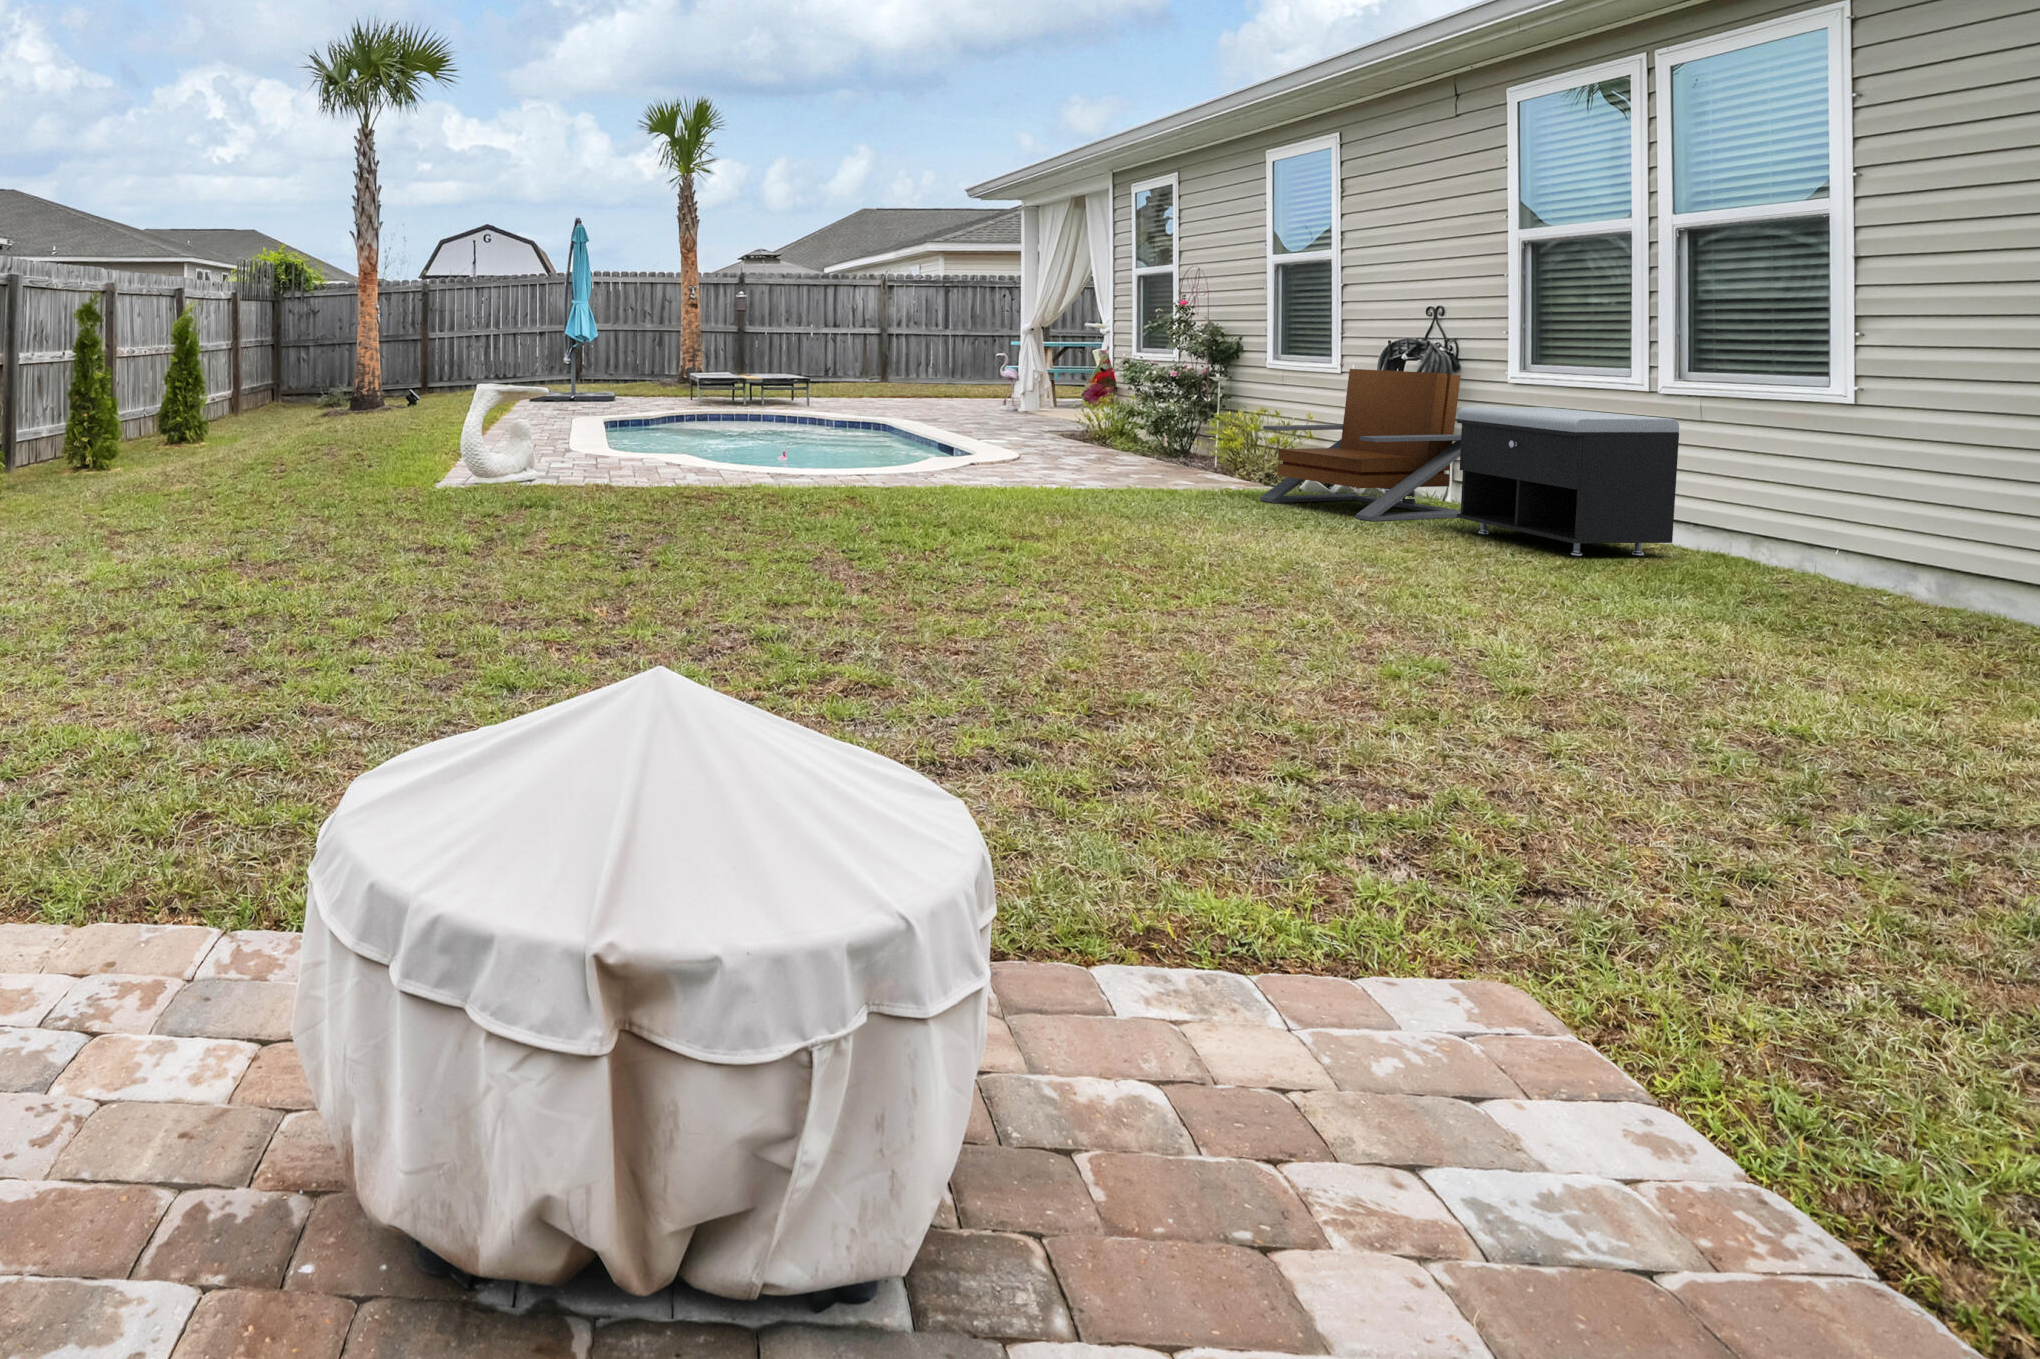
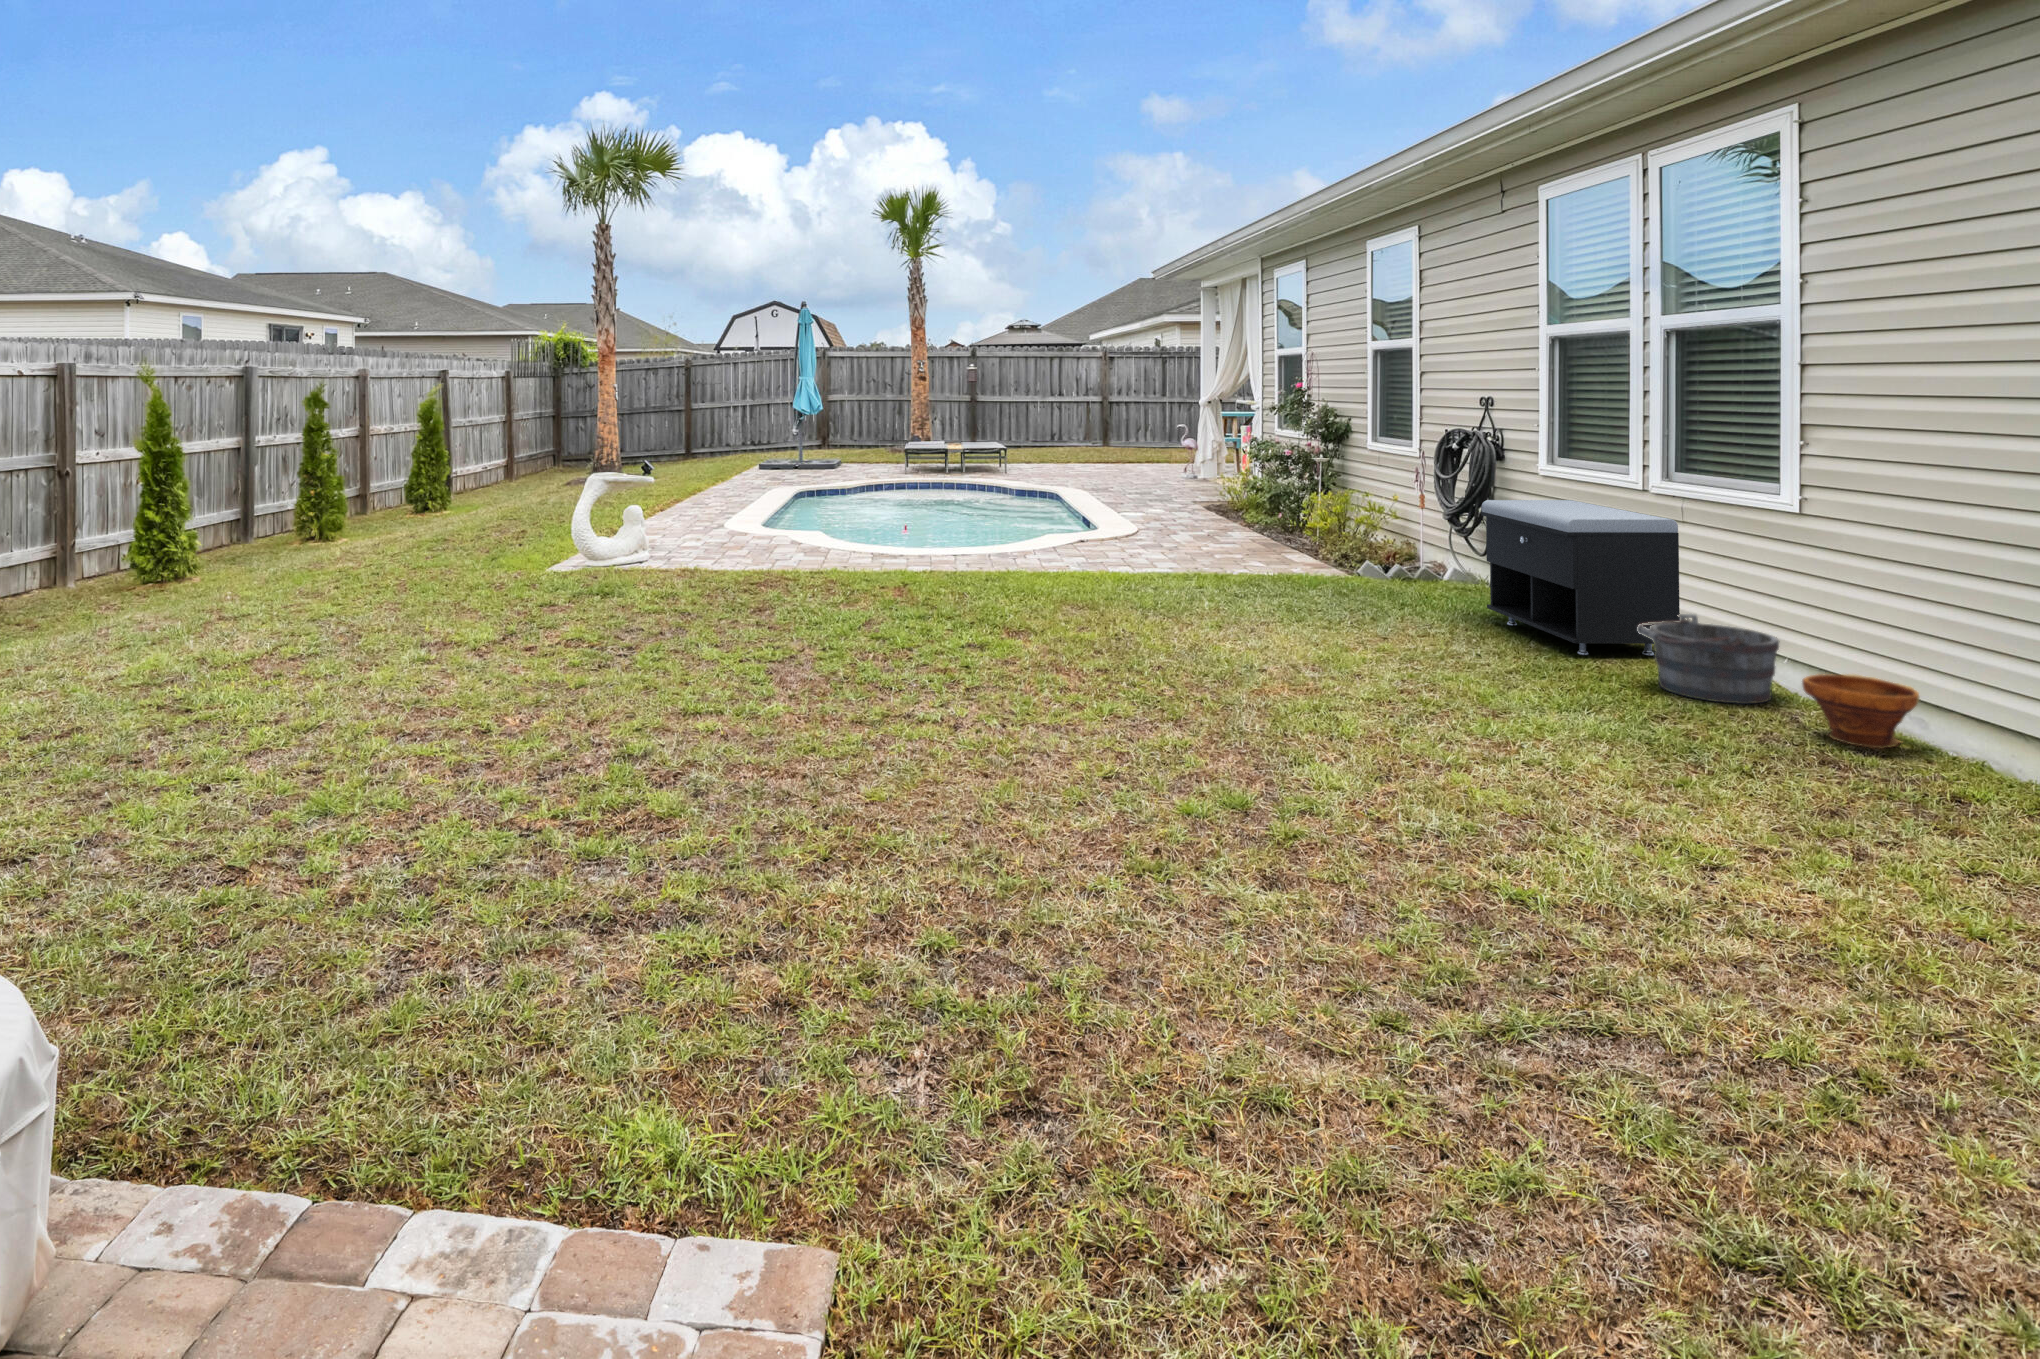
lounge chair: present [1260,369,1461,521] -> none [1326,455,1527,608]
bucket: none [1654,509,1801,590] -> present [1637,614,1779,704]
planter: none [1844,555,1962,620] -> present [1802,674,1920,748]

